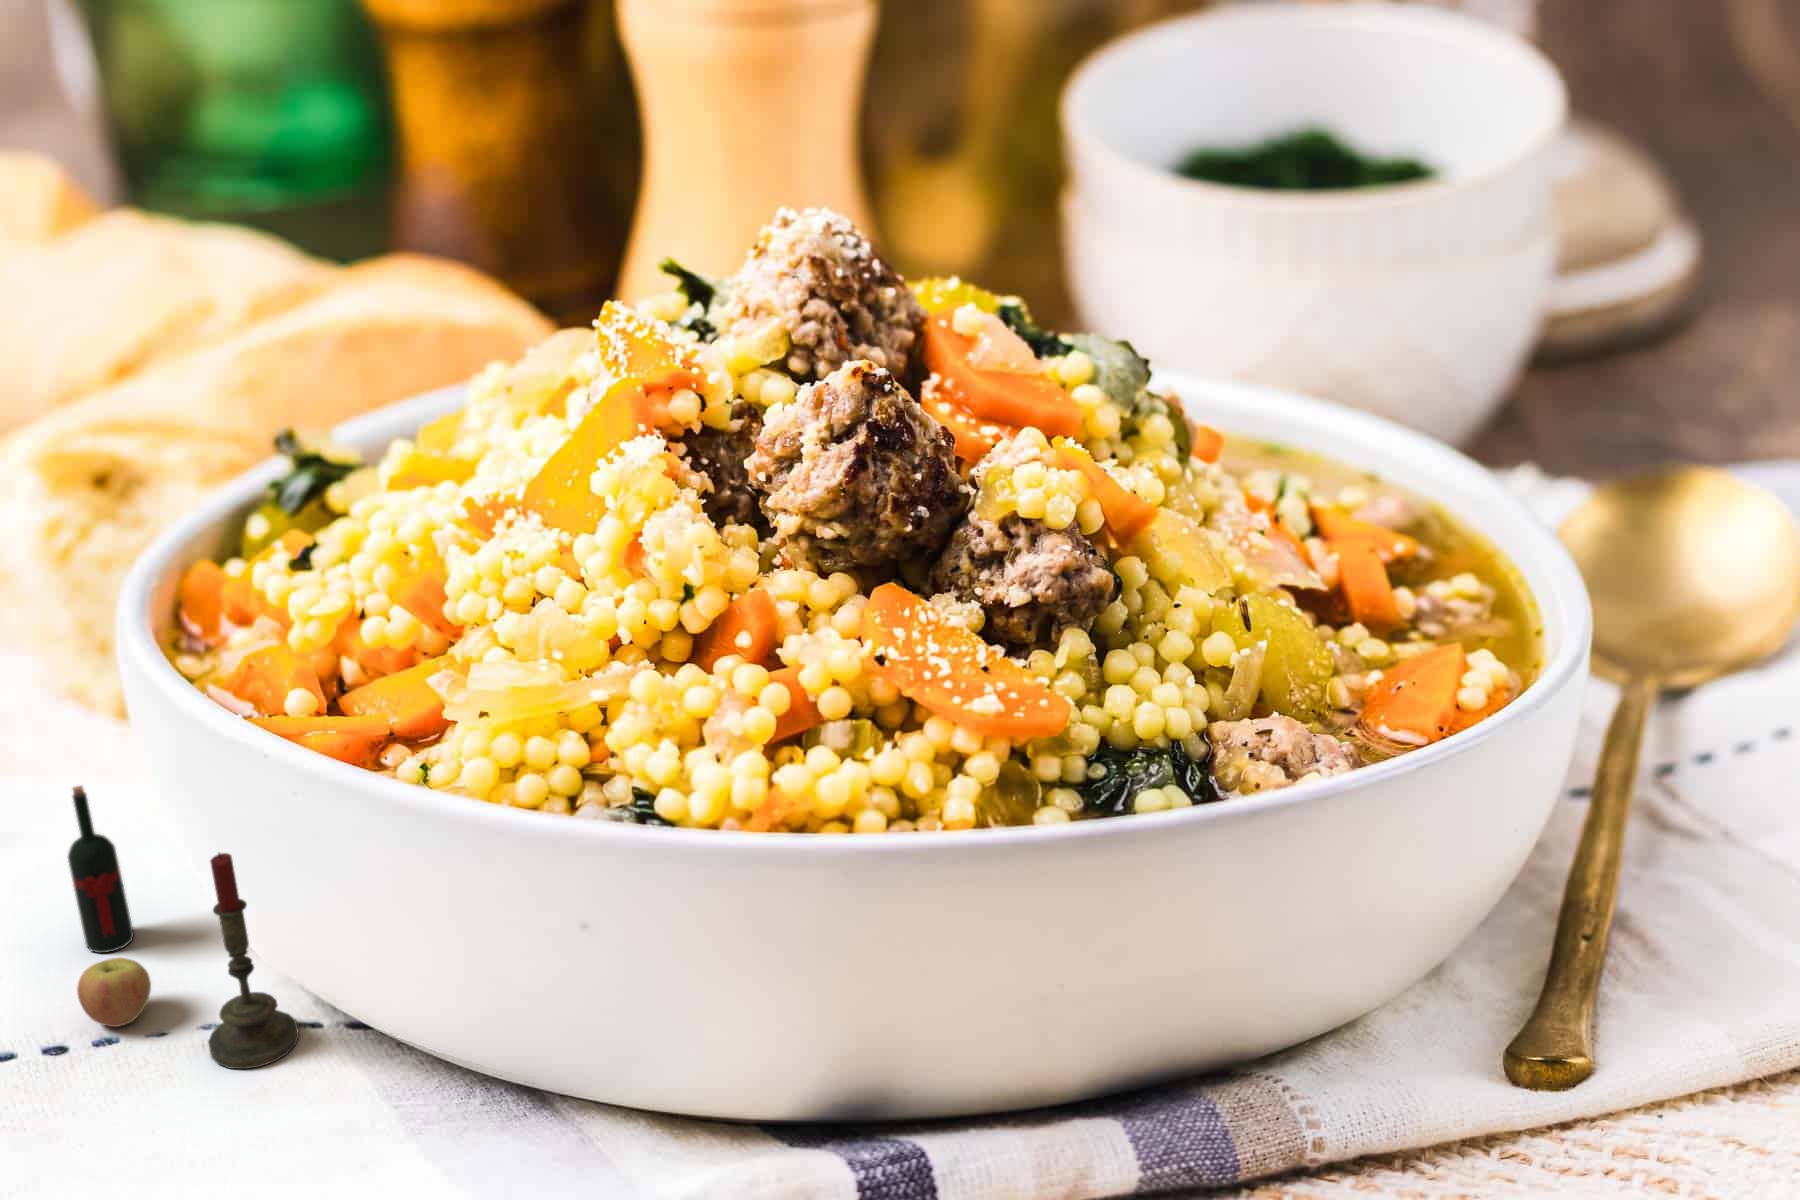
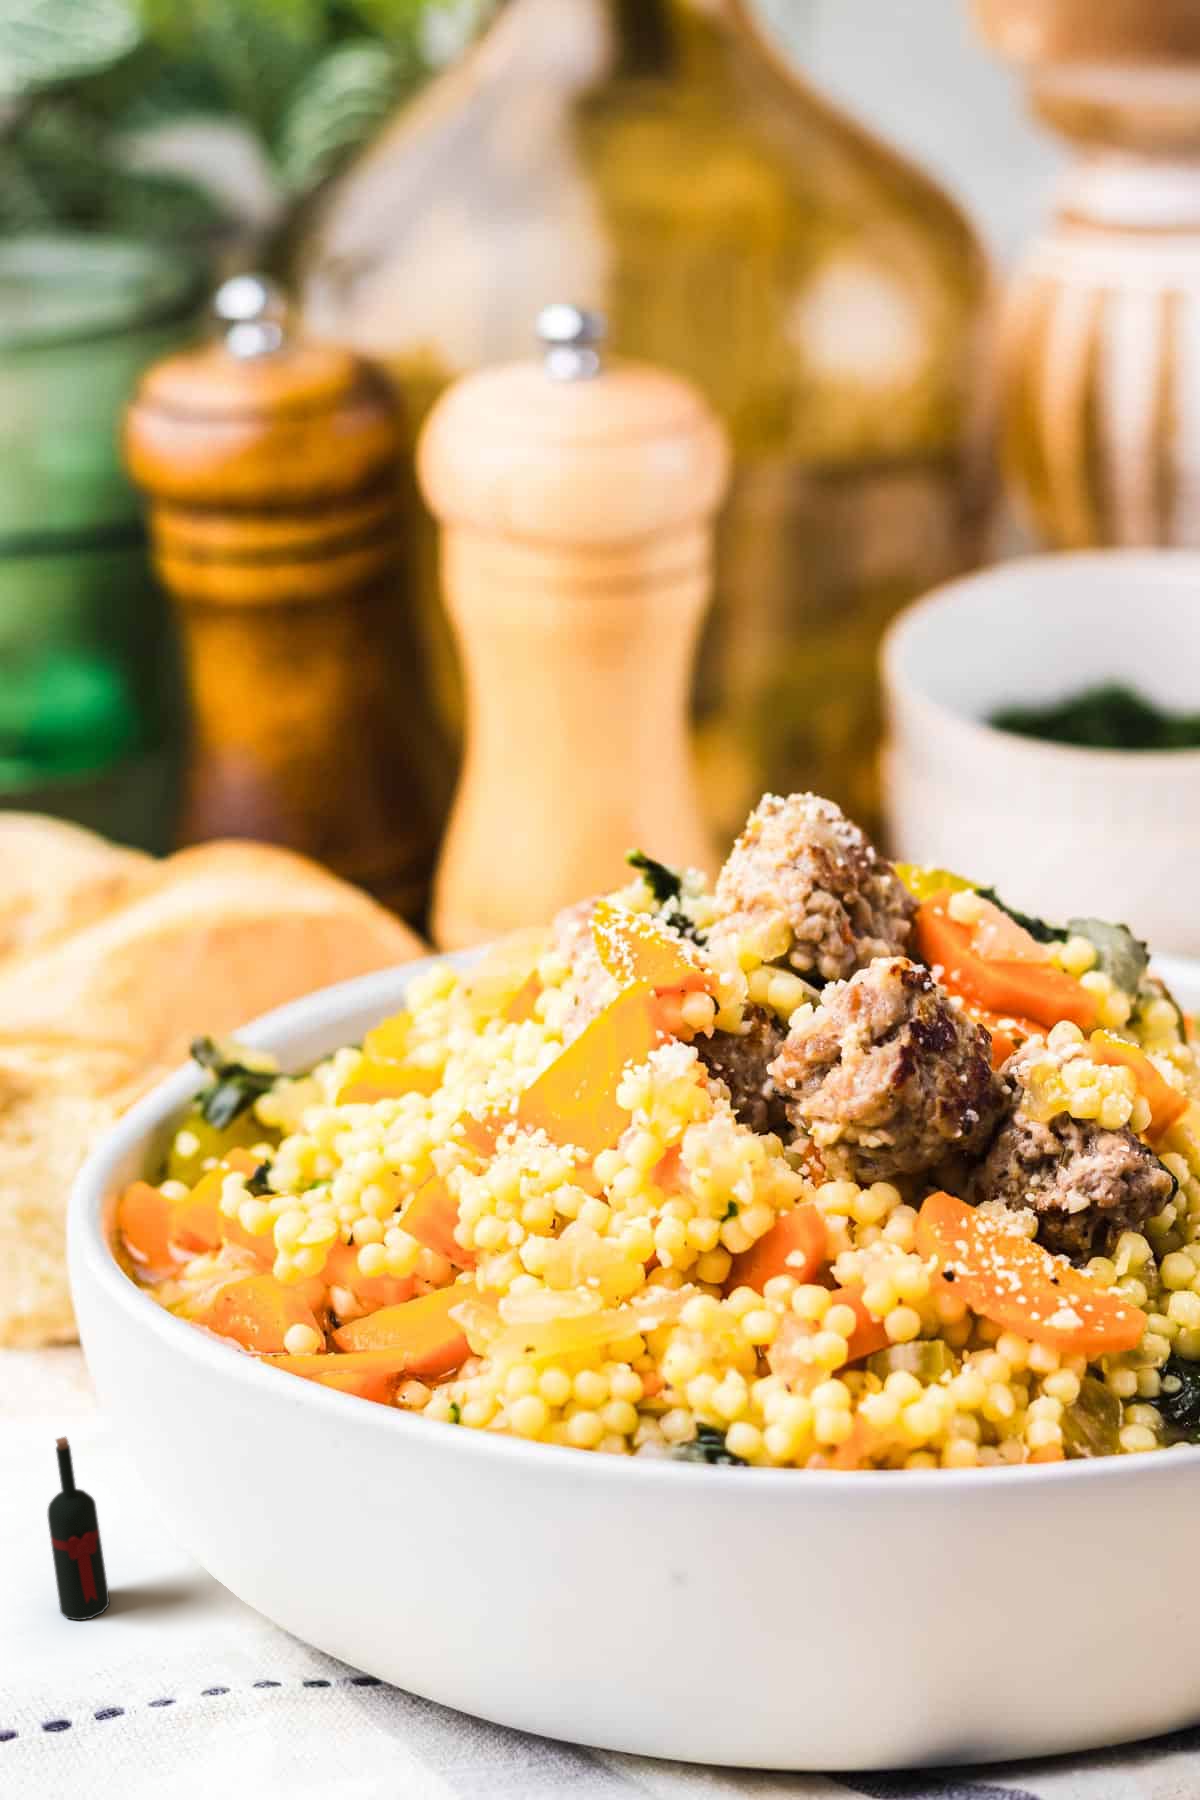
candle: present [208,853,299,1069] -> none [227,1507,322,1746]
apple: present [77,958,151,1027] -> none [78,1626,154,1703]

